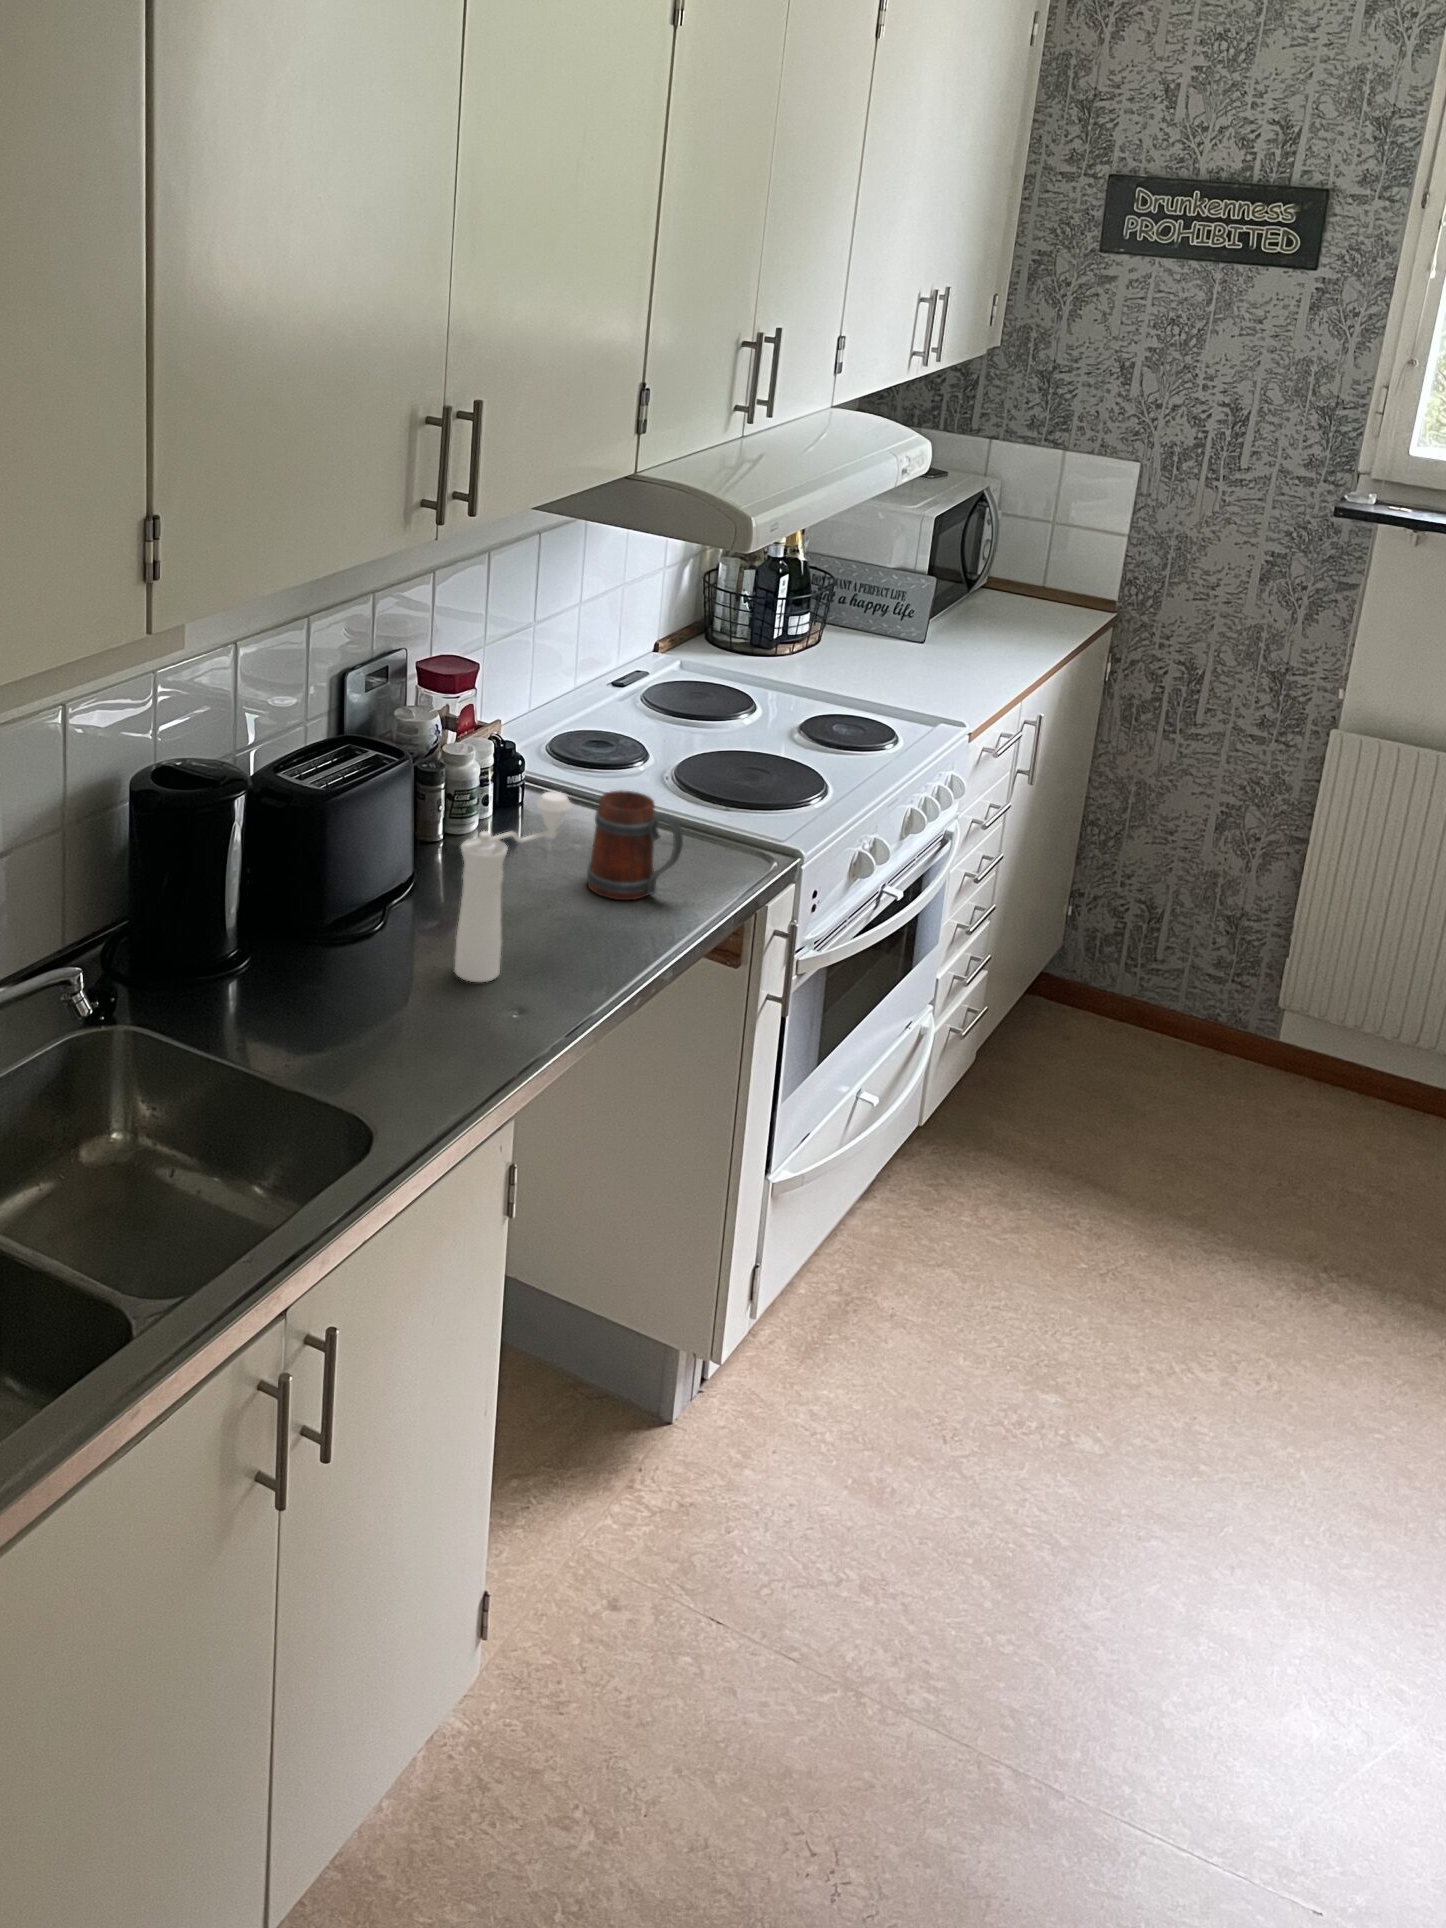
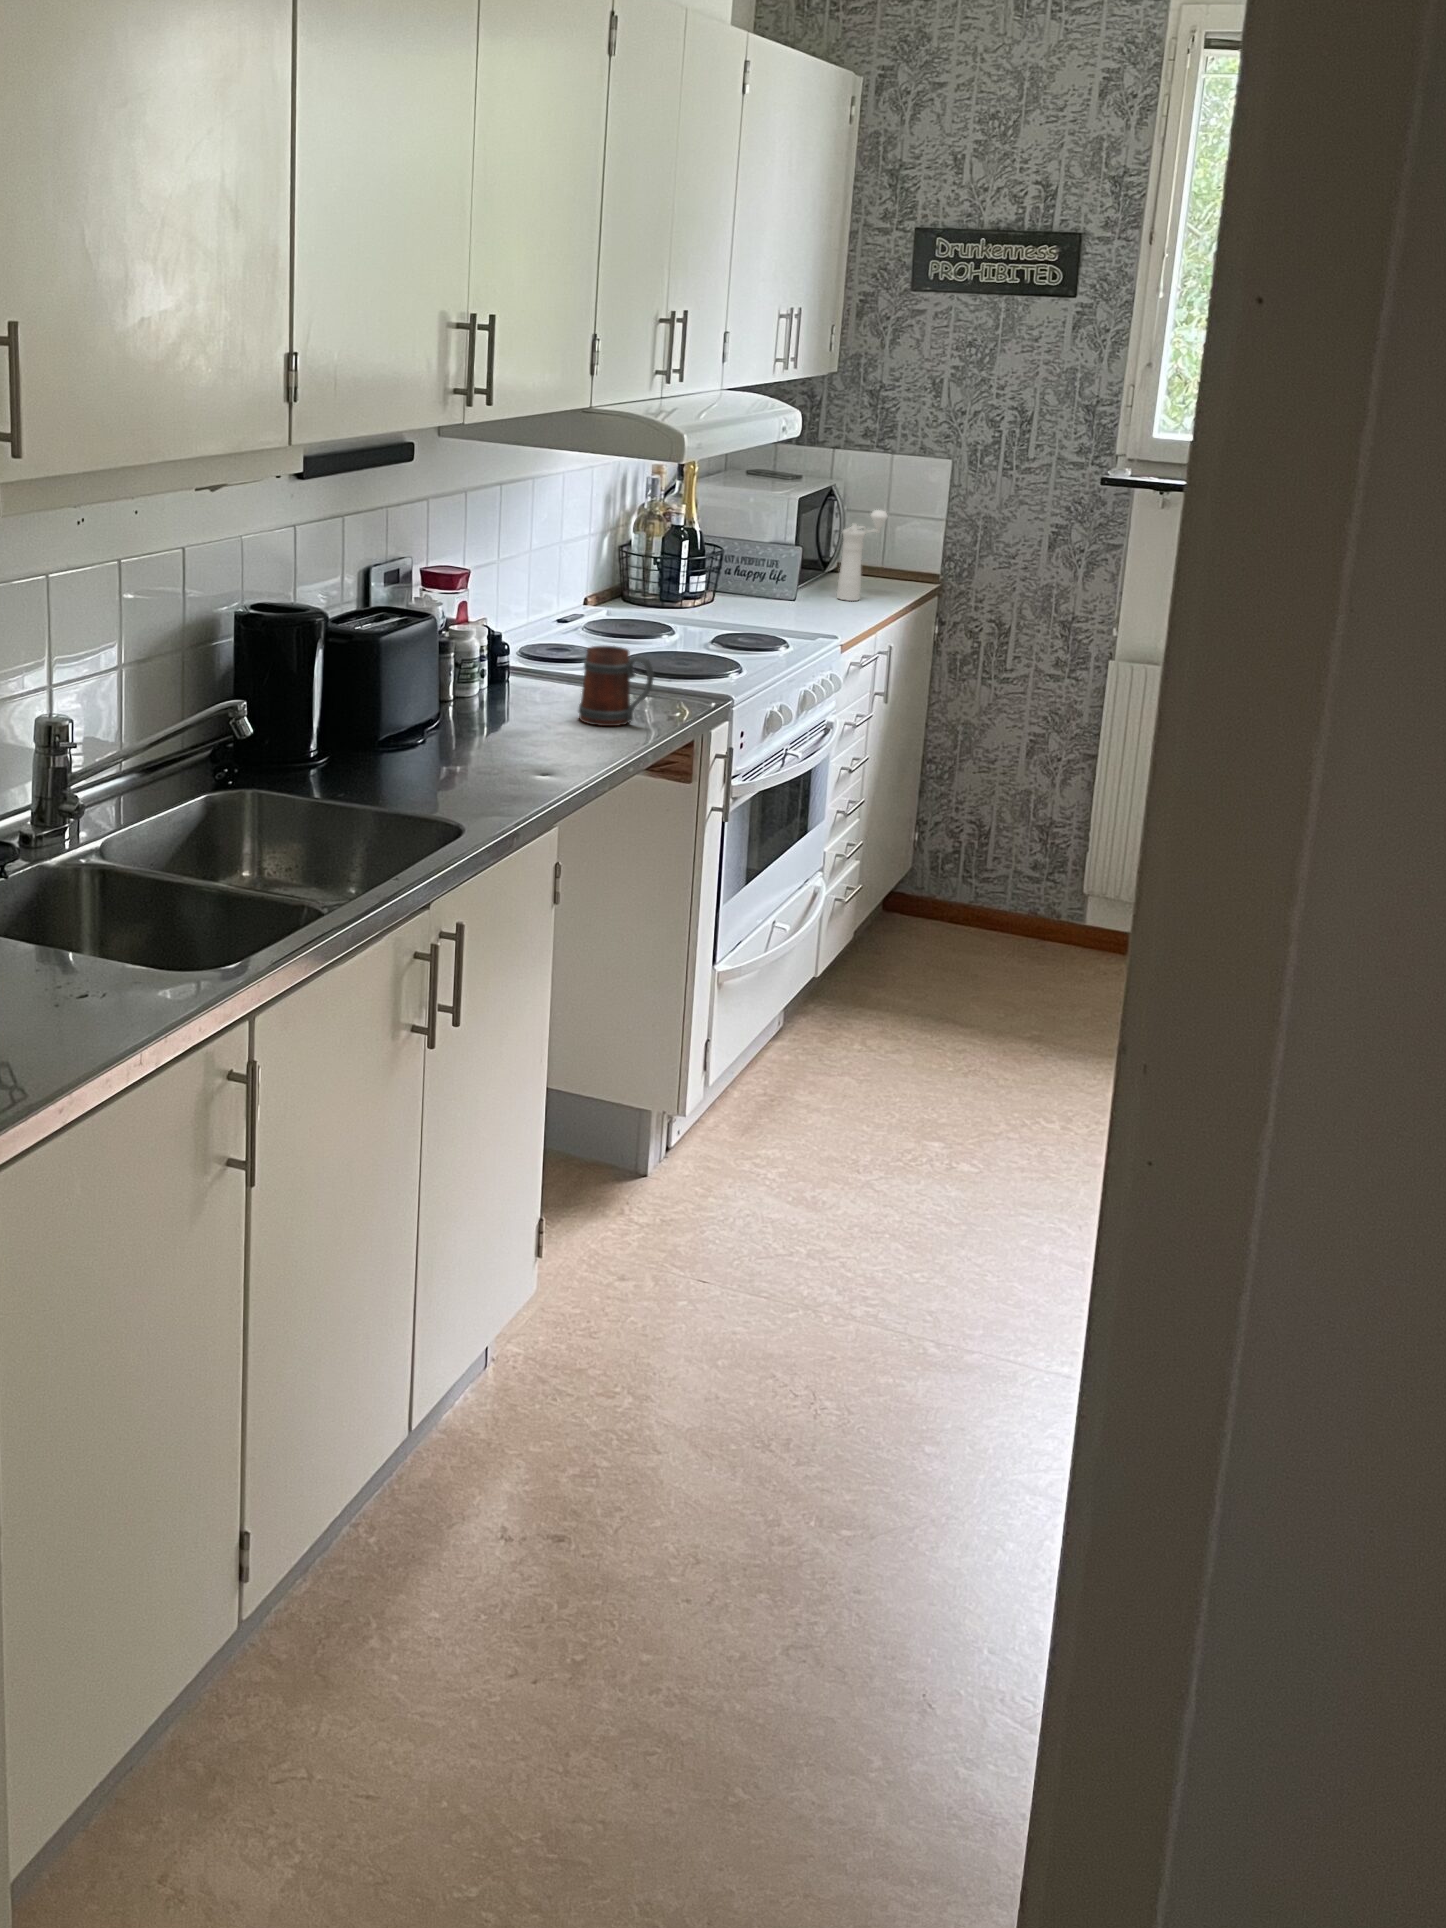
pepper mill: present [455,792,571,982] -> present [837,510,888,601]

